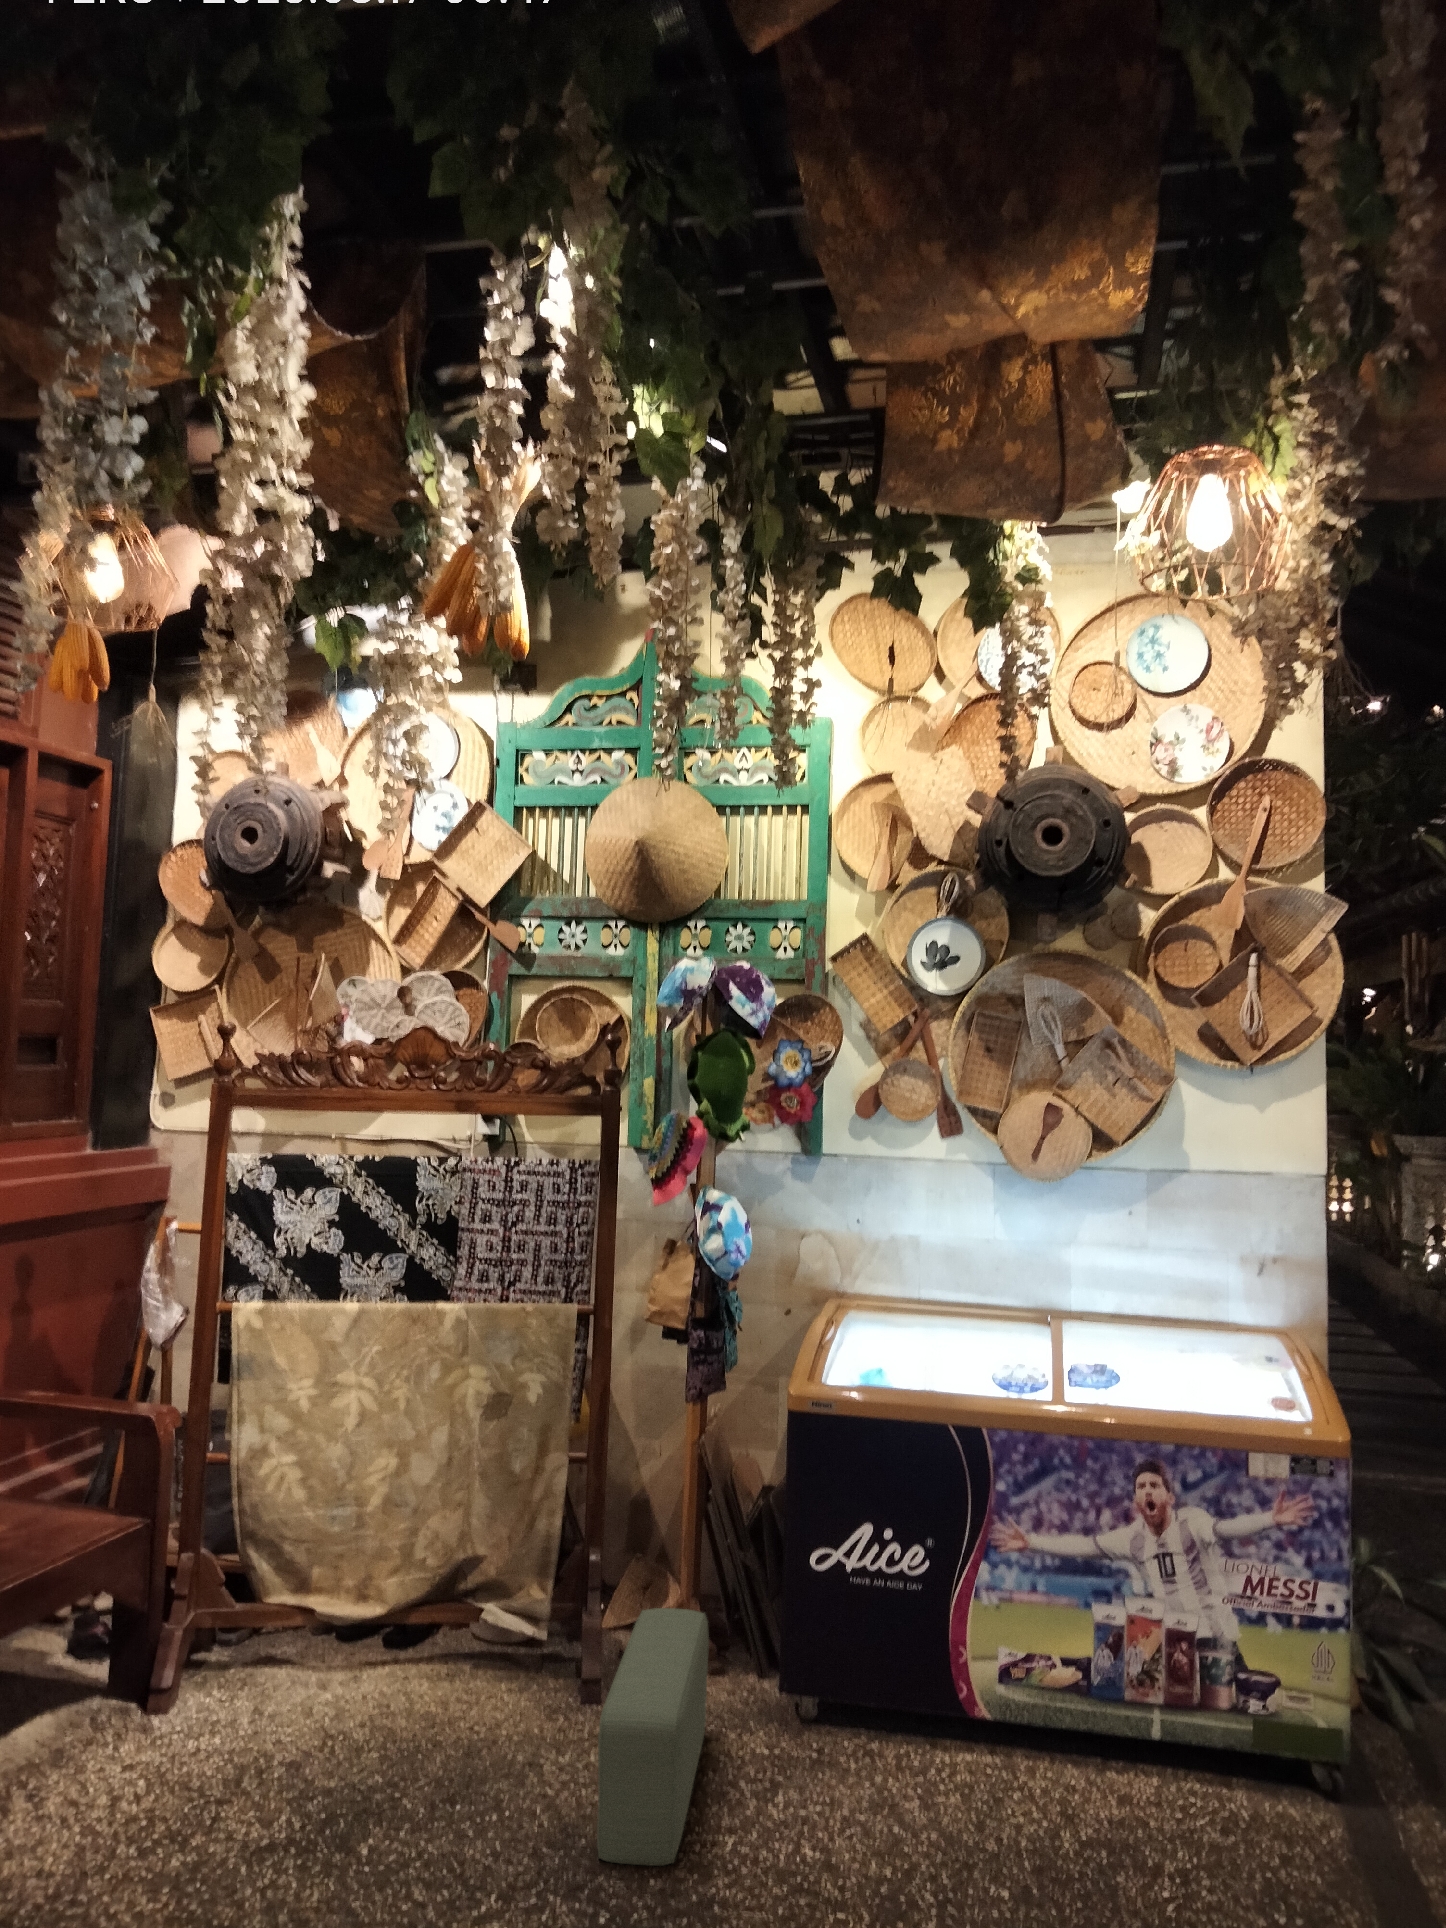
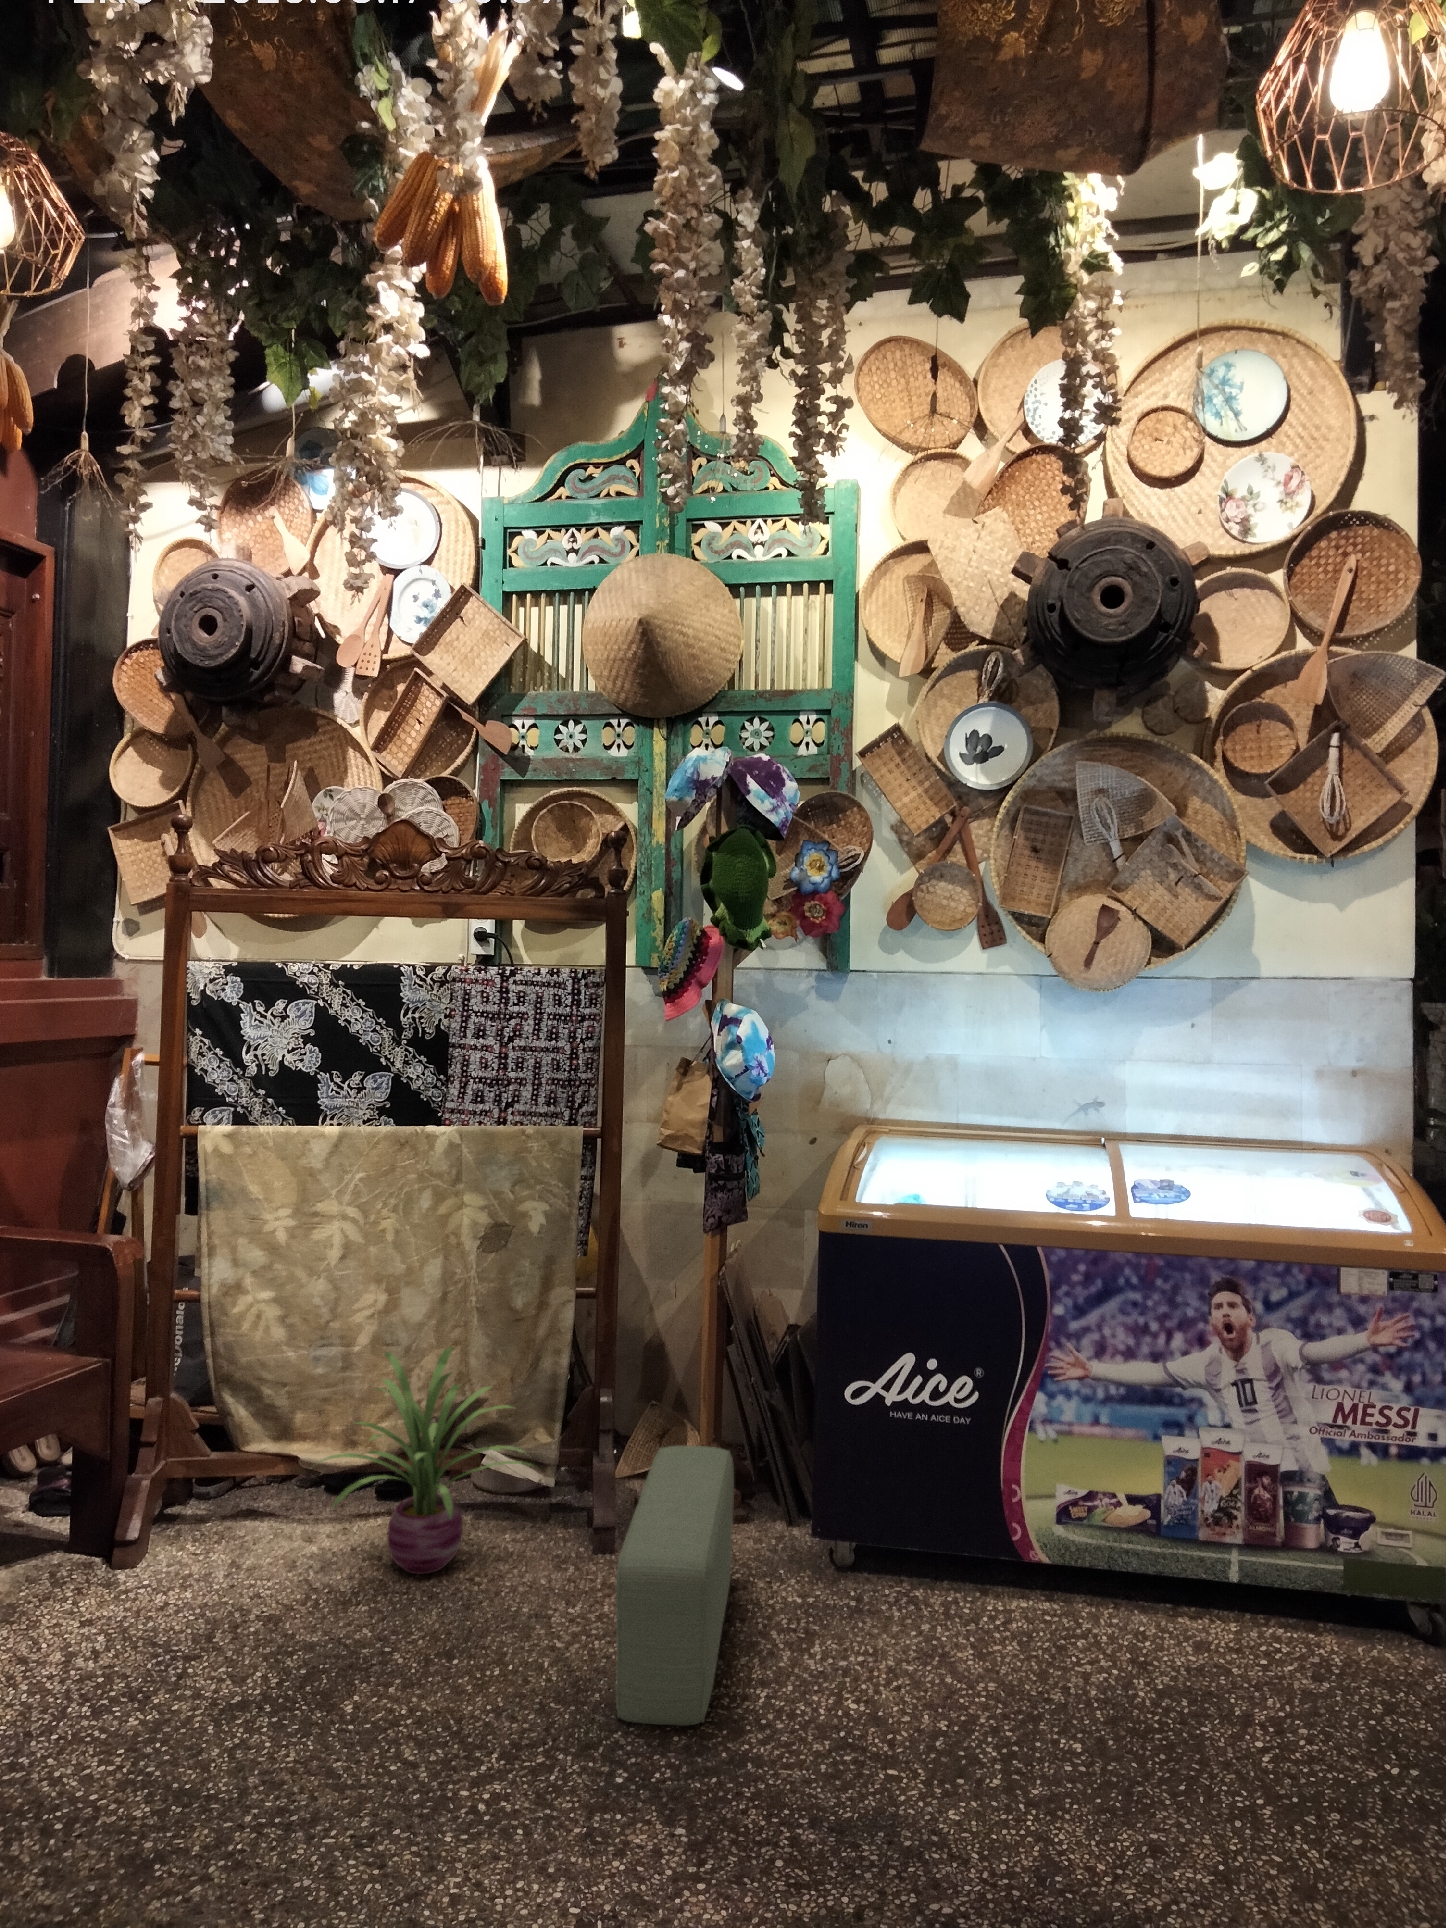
decorative plant: none [326,1512,536,1726] -> present [318,1347,538,1574]

